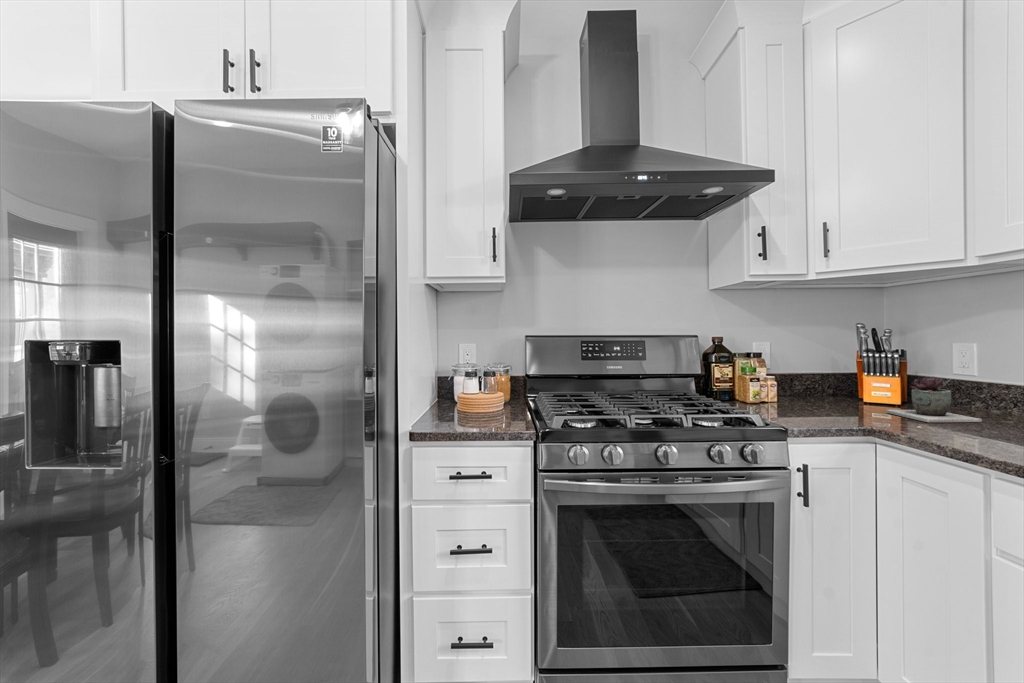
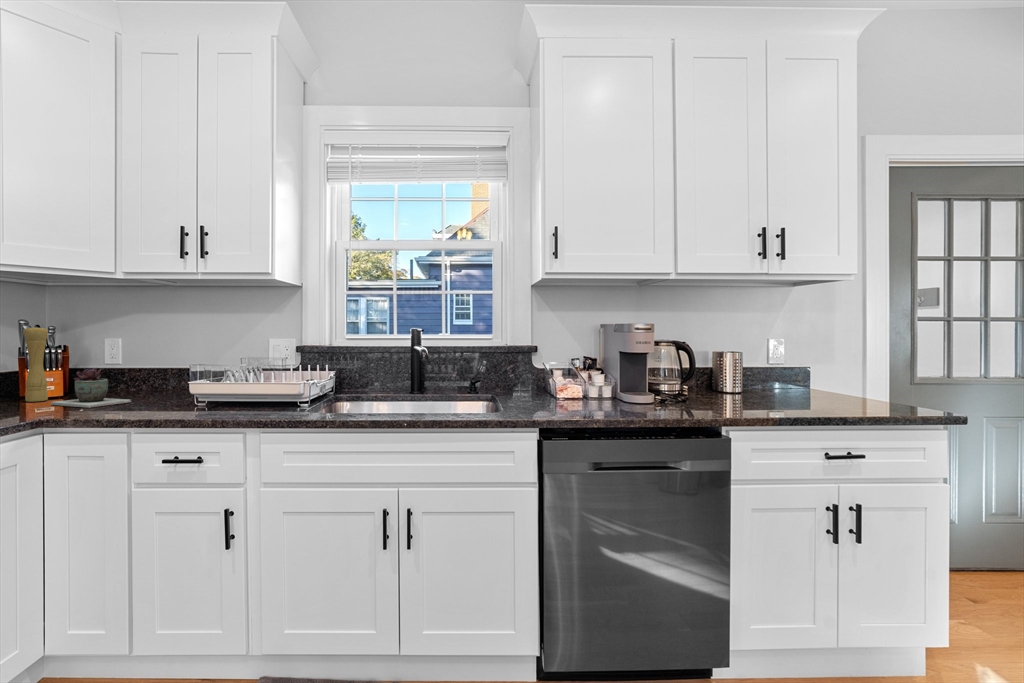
pepper mill: none [861,330,885,407] -> present [24,326,48,402]

